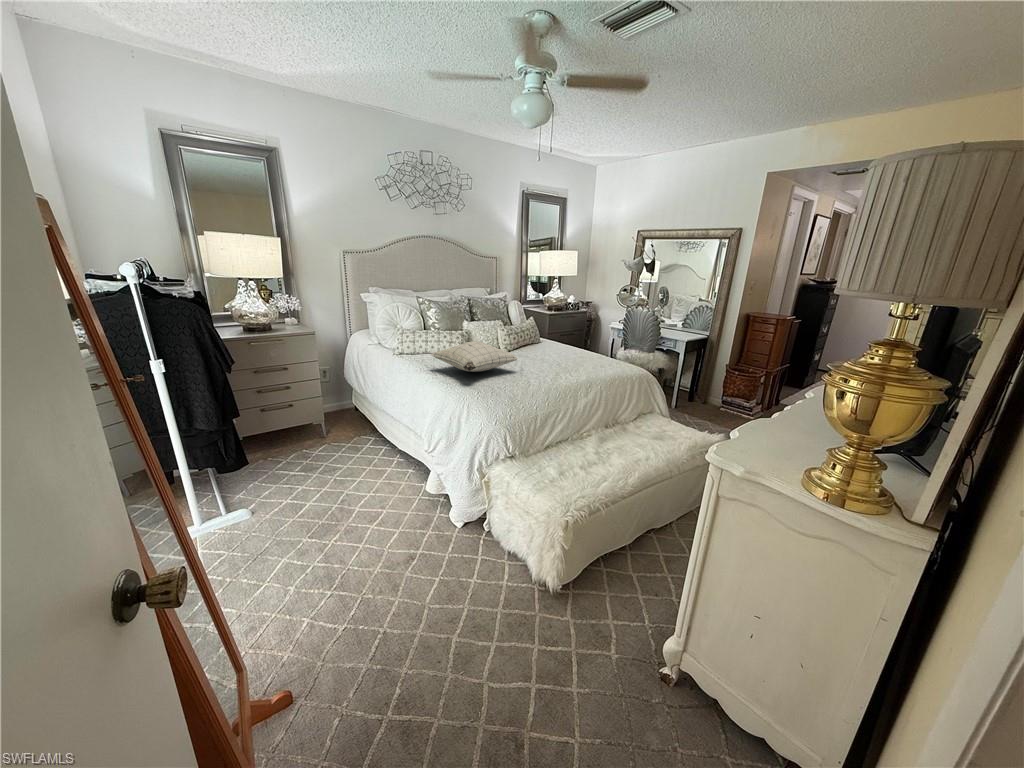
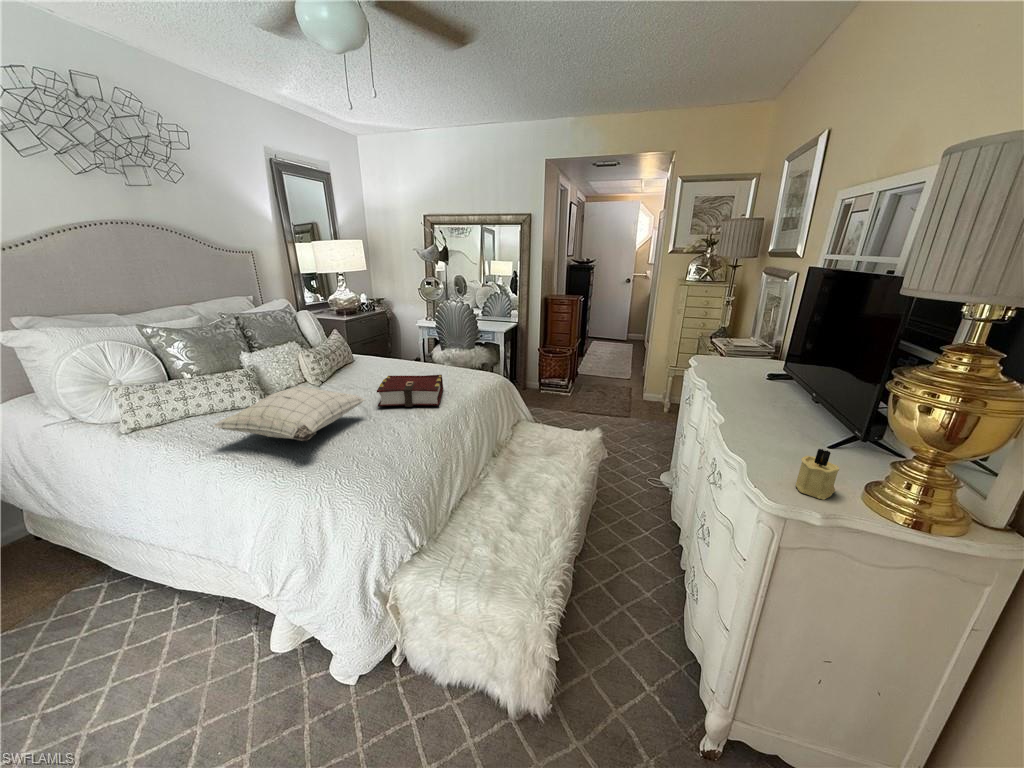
book: none [528,349,584,375] -> present [377,375,443,407]
candle: none [750,419,789,461] -> present [796,449,839,500]

